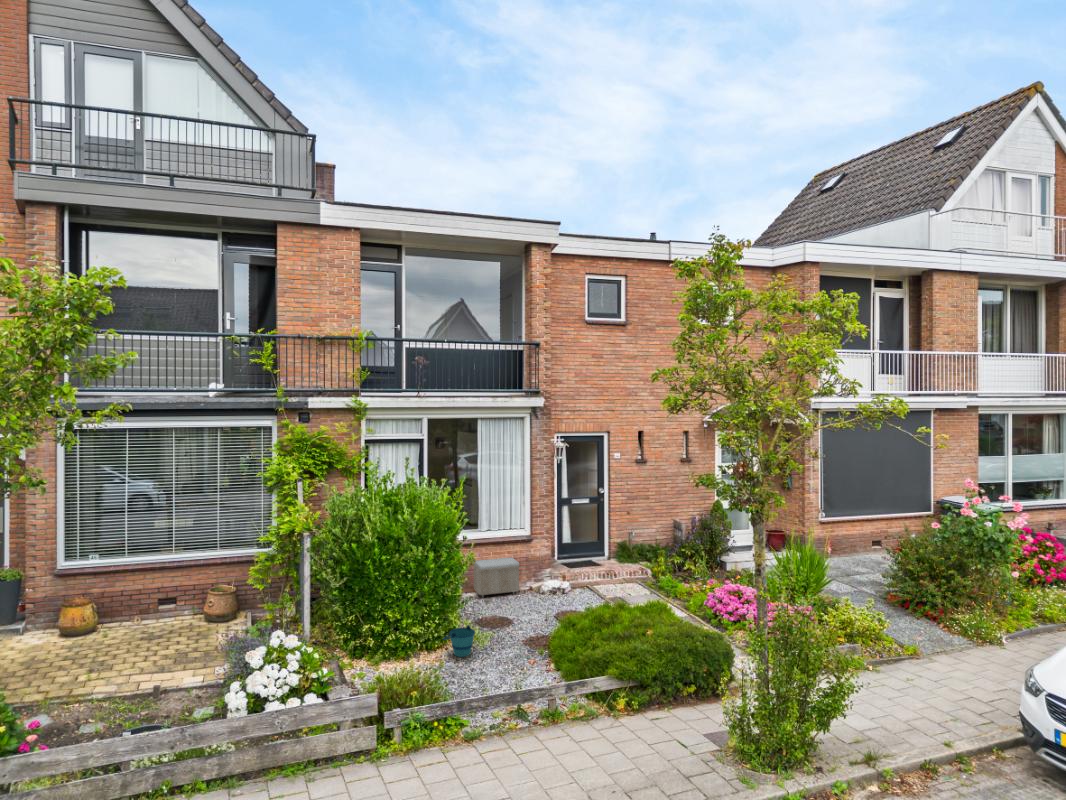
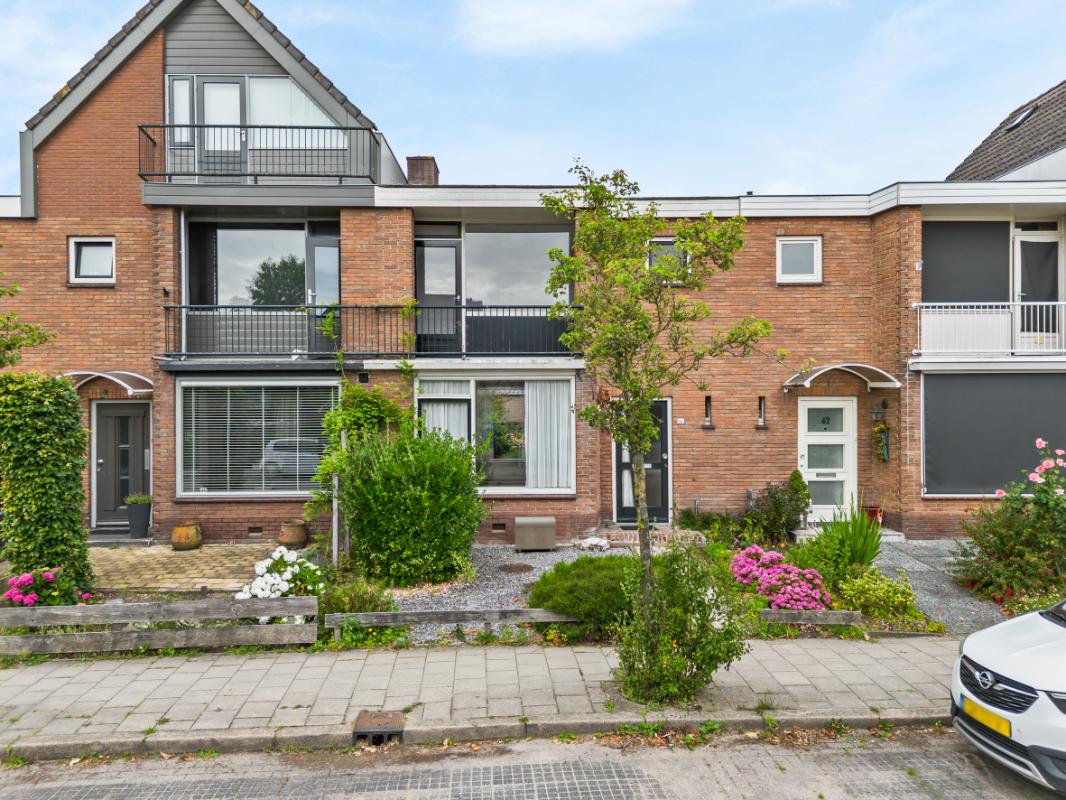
bucket: present [443,625,475,657] -> none [440,565,469,593]

